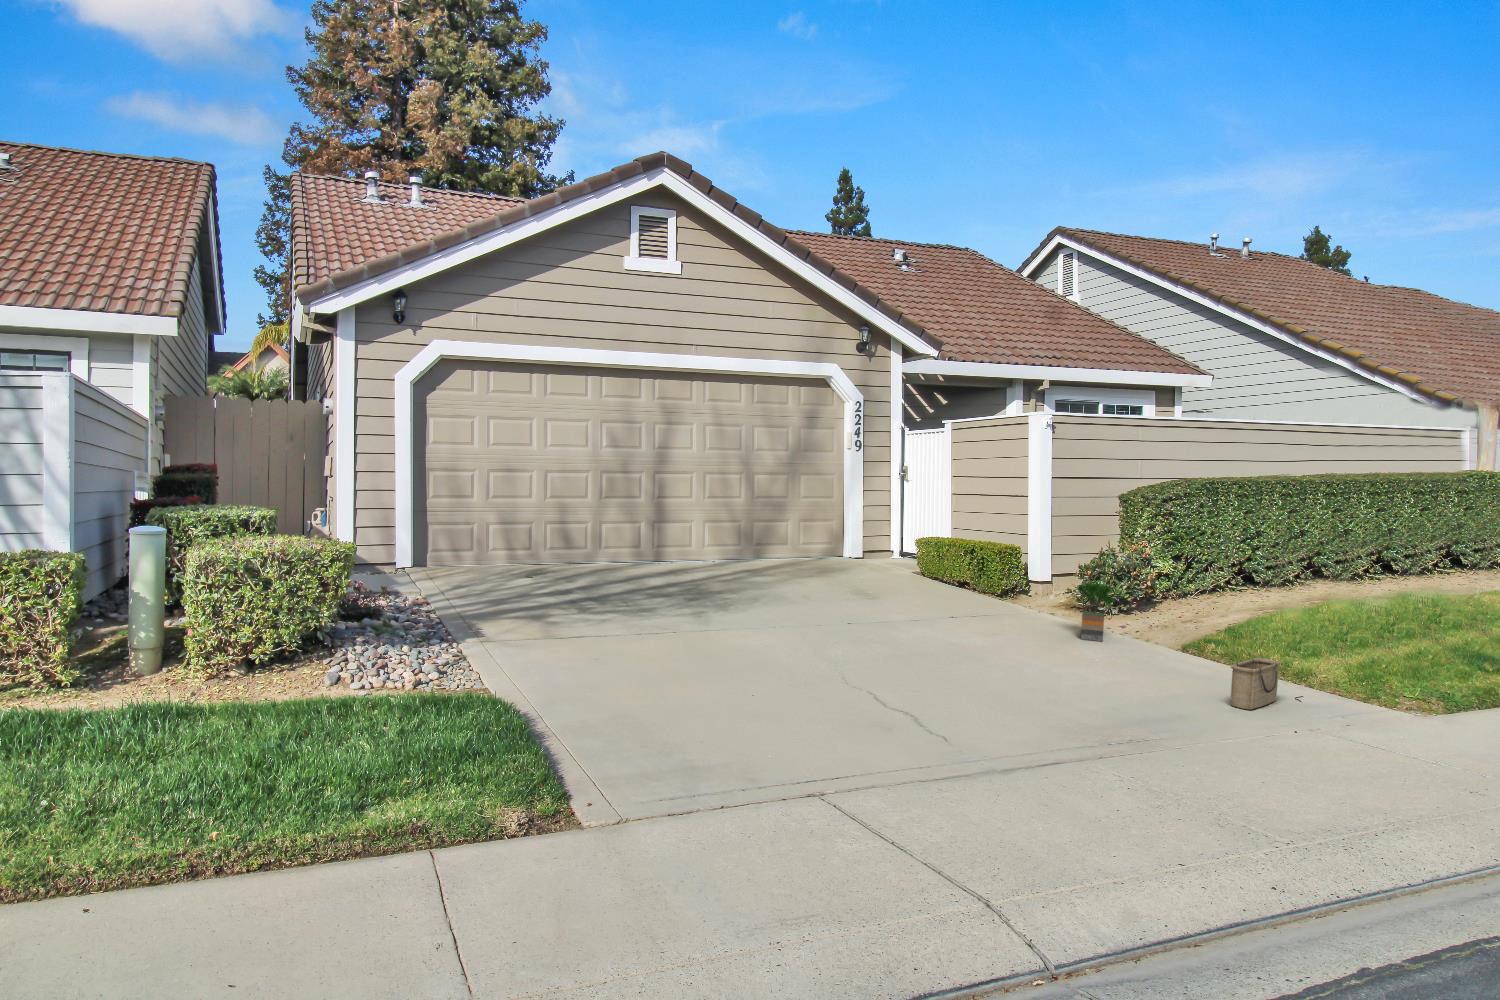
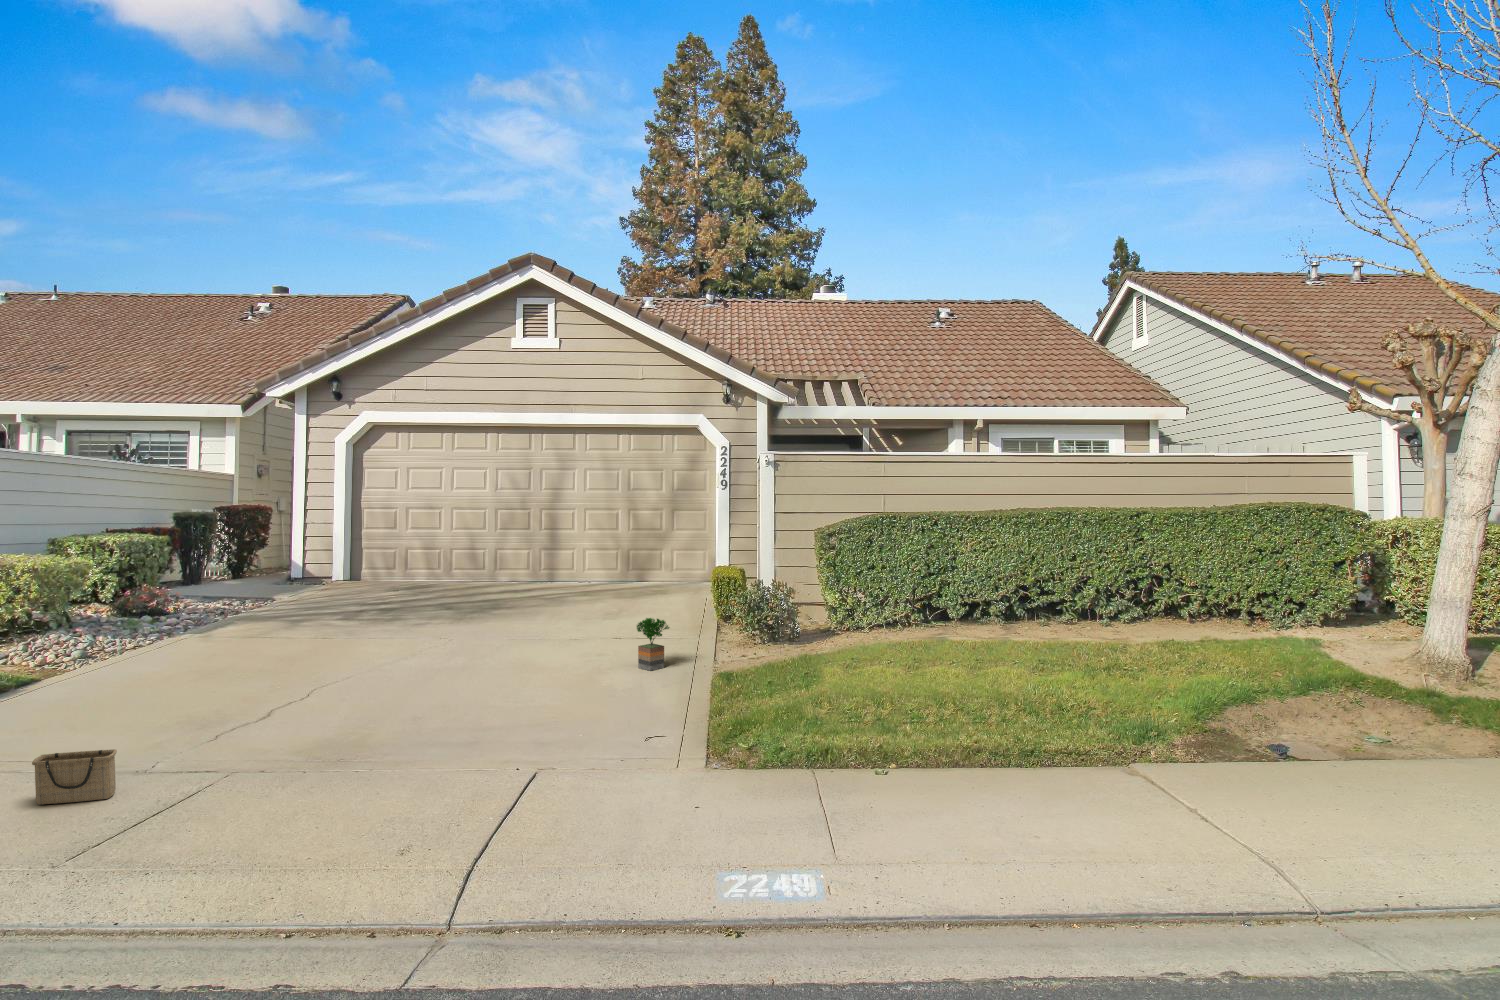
basket: present [1231,658,1280,710] -> present [32,749,117,805]

